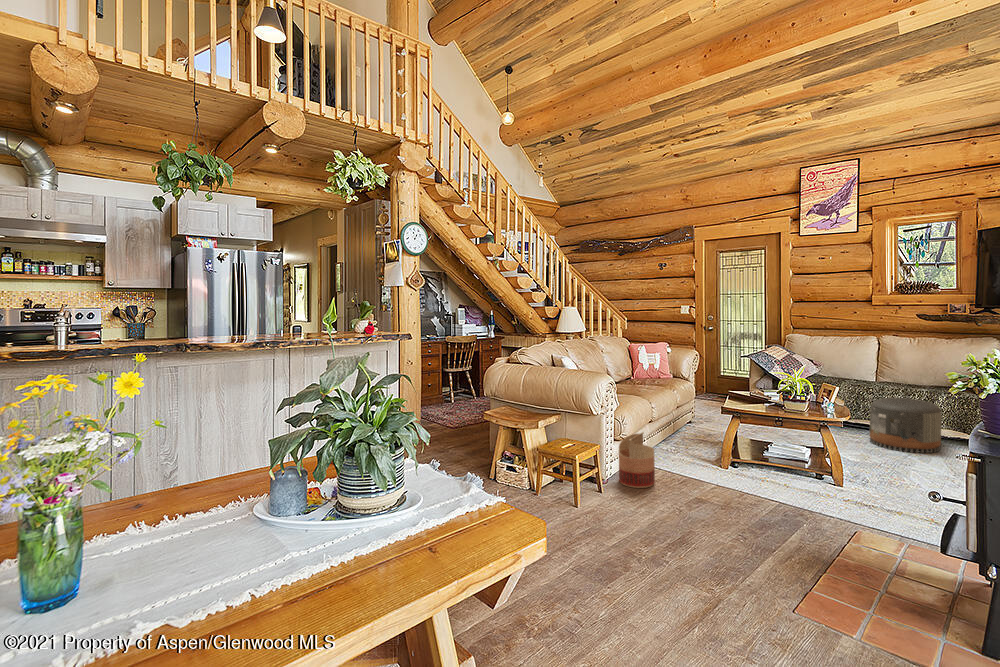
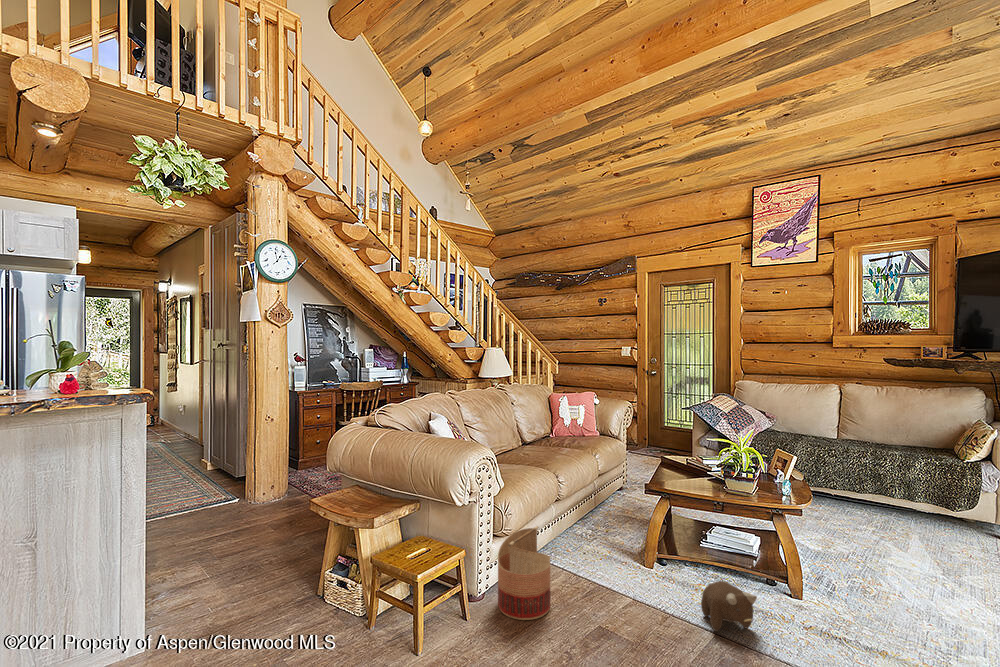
pouf: present [870,398,942,453] -> none [849,468,944,549]
plush toy: none [757,463,794,492] -> present [701,581,757,631]

